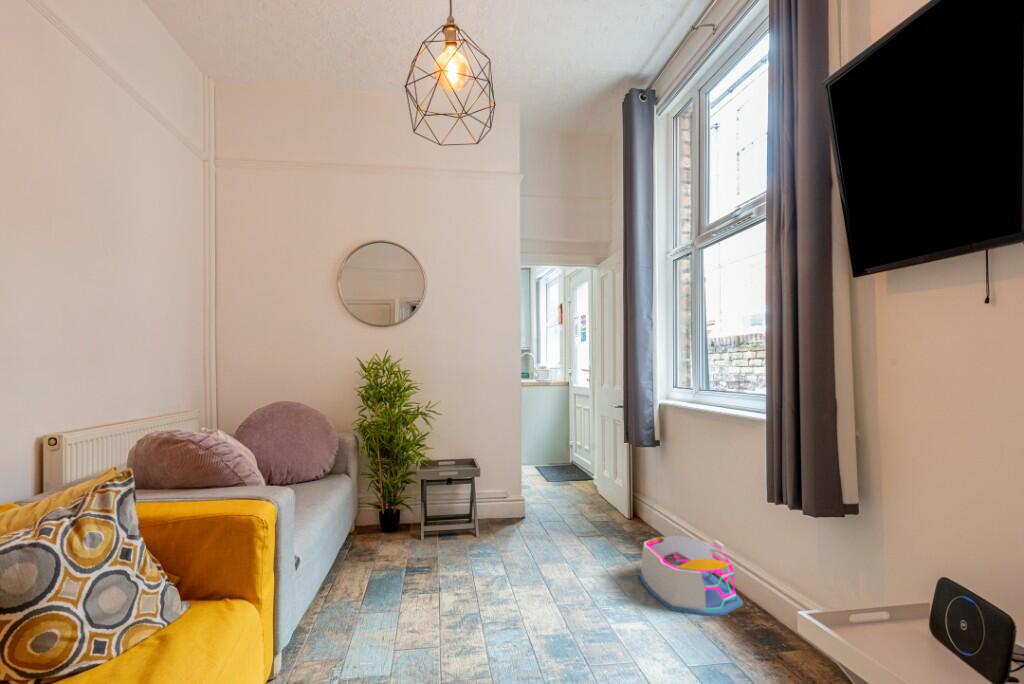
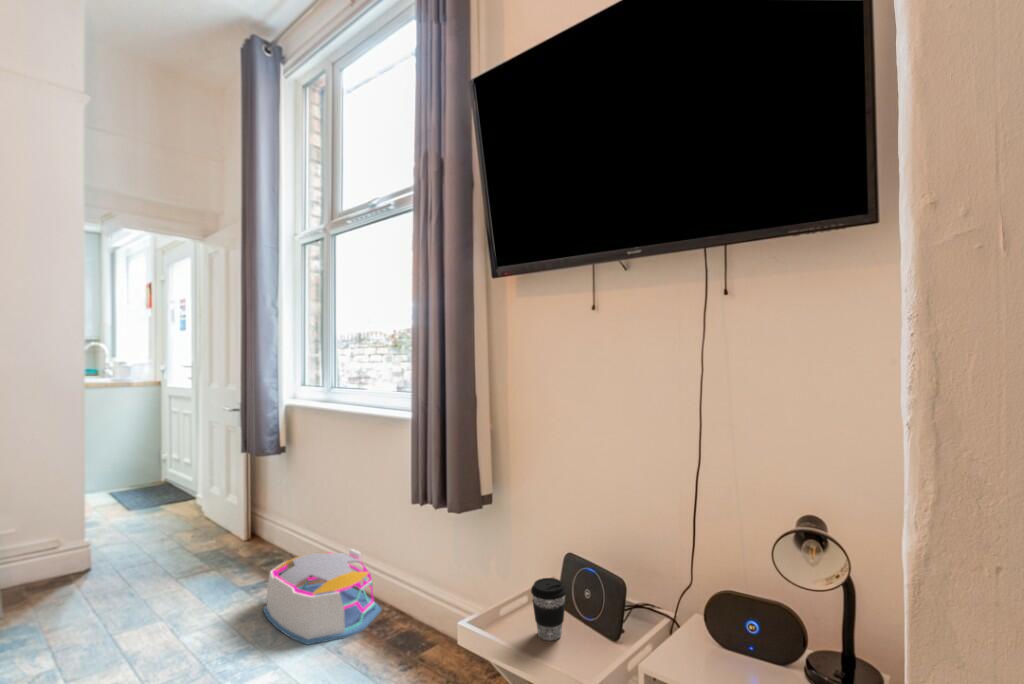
coffee cup: none [886,592,933,660] -> present [531,578,566,641]

